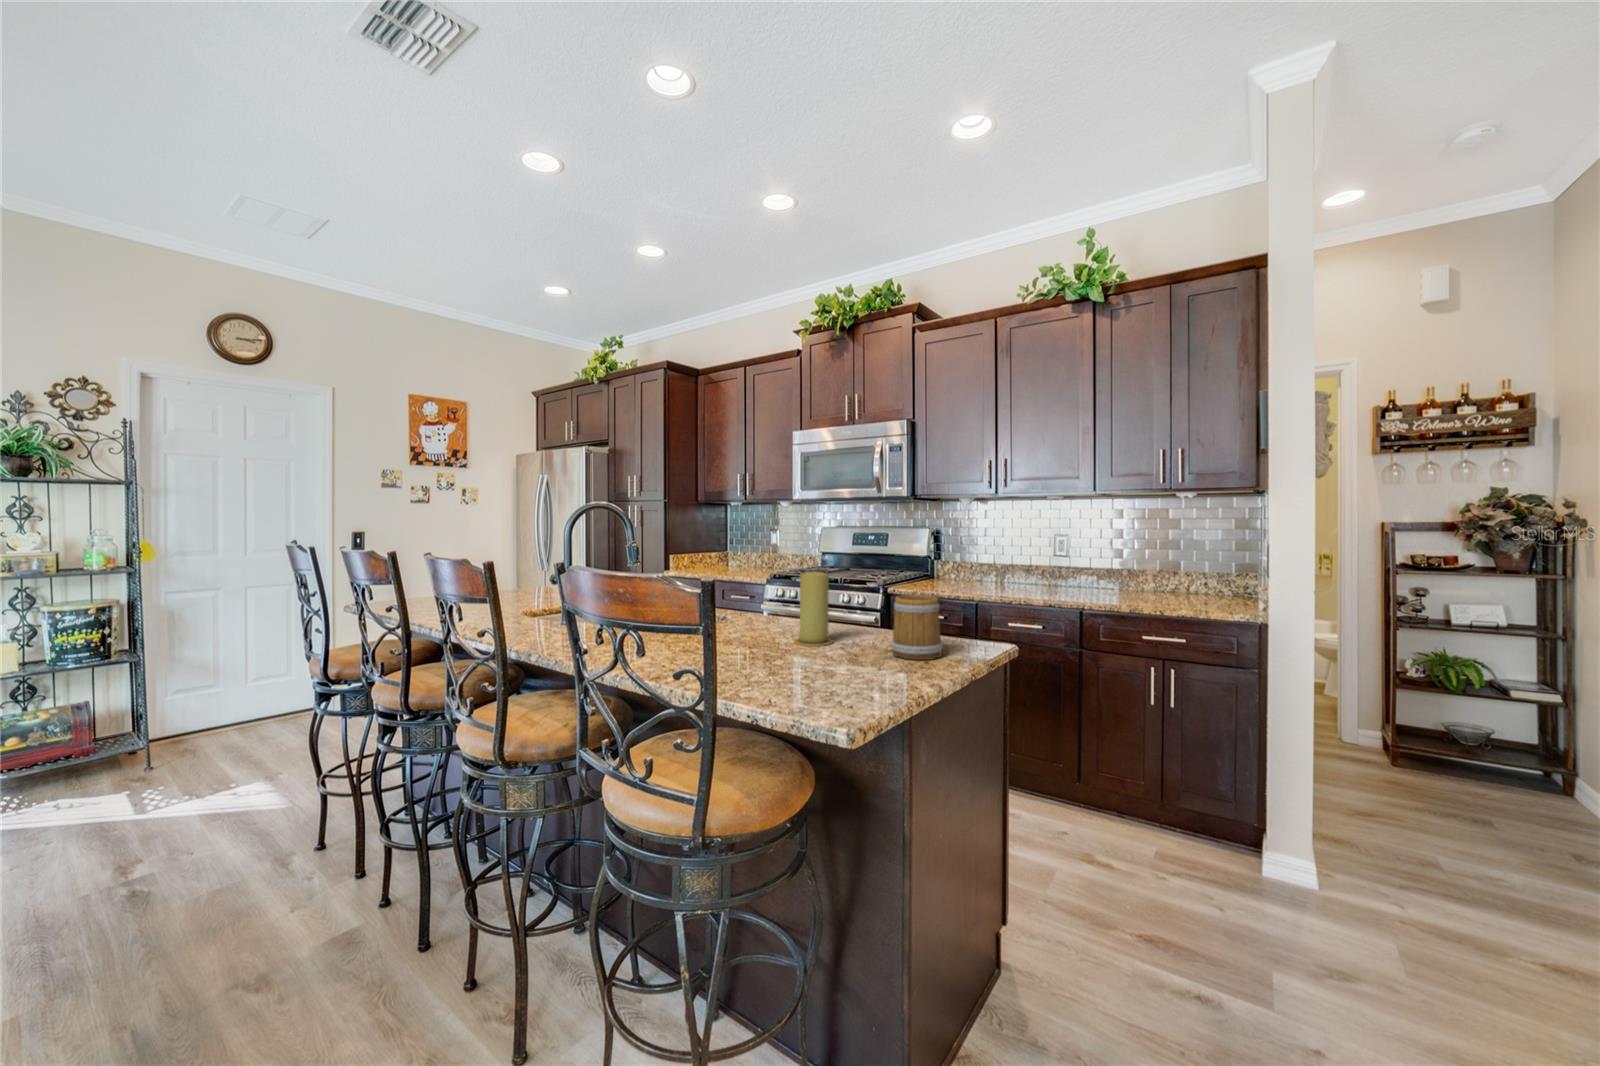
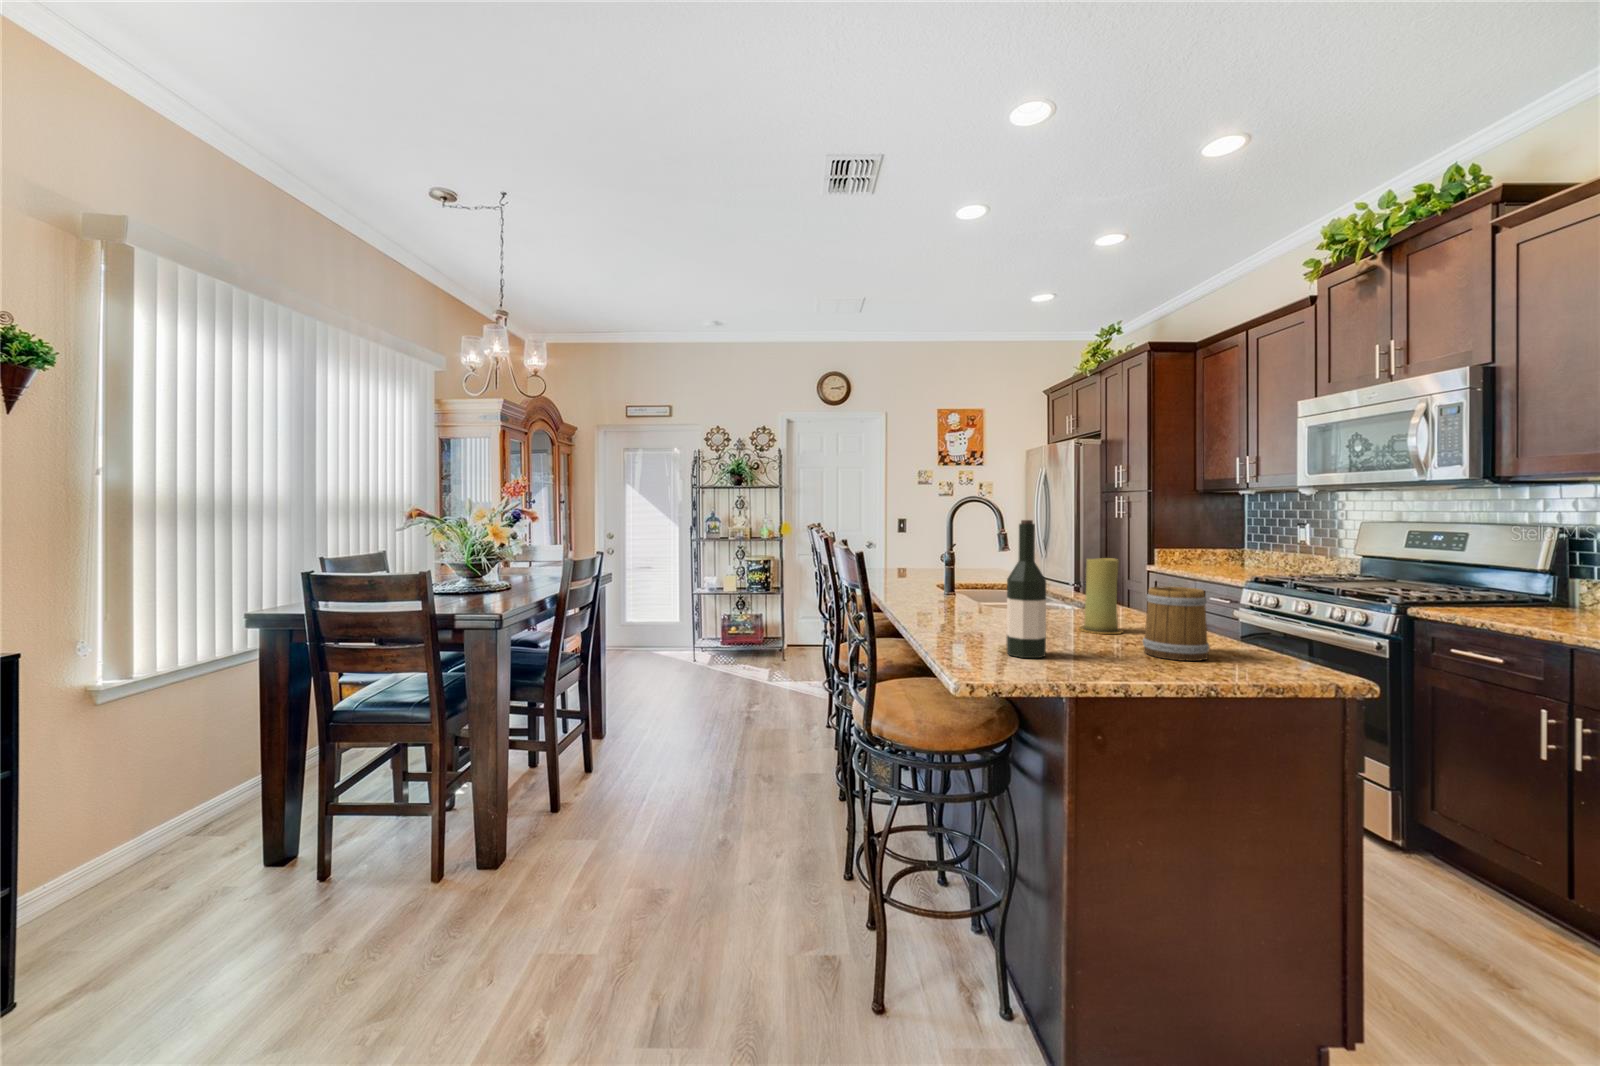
wine bottle: none [834,542,872,688] -> present [1007,520,1046,658]

